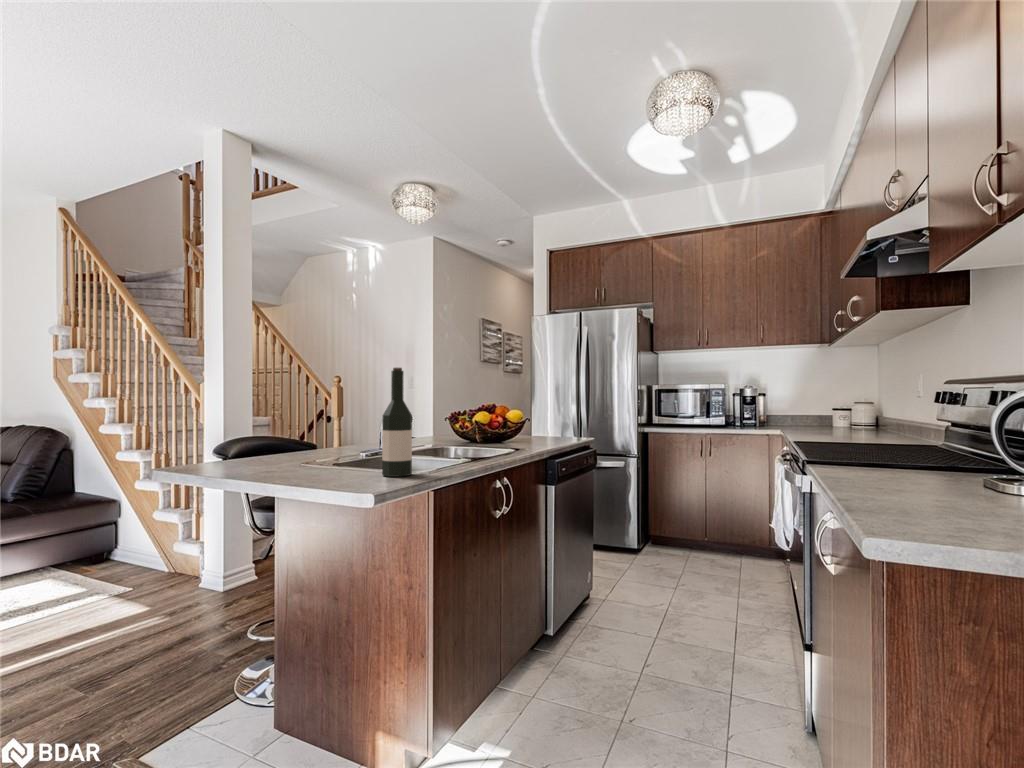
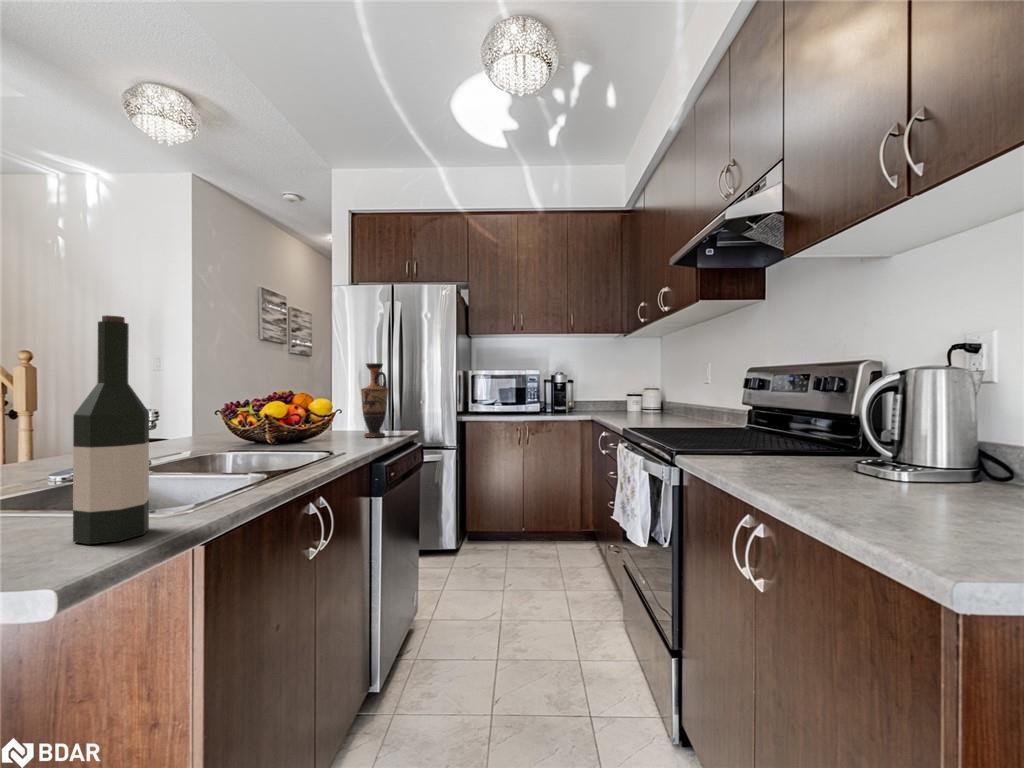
vase: none [545,383,566,442] -> present [361,363,388,437]

